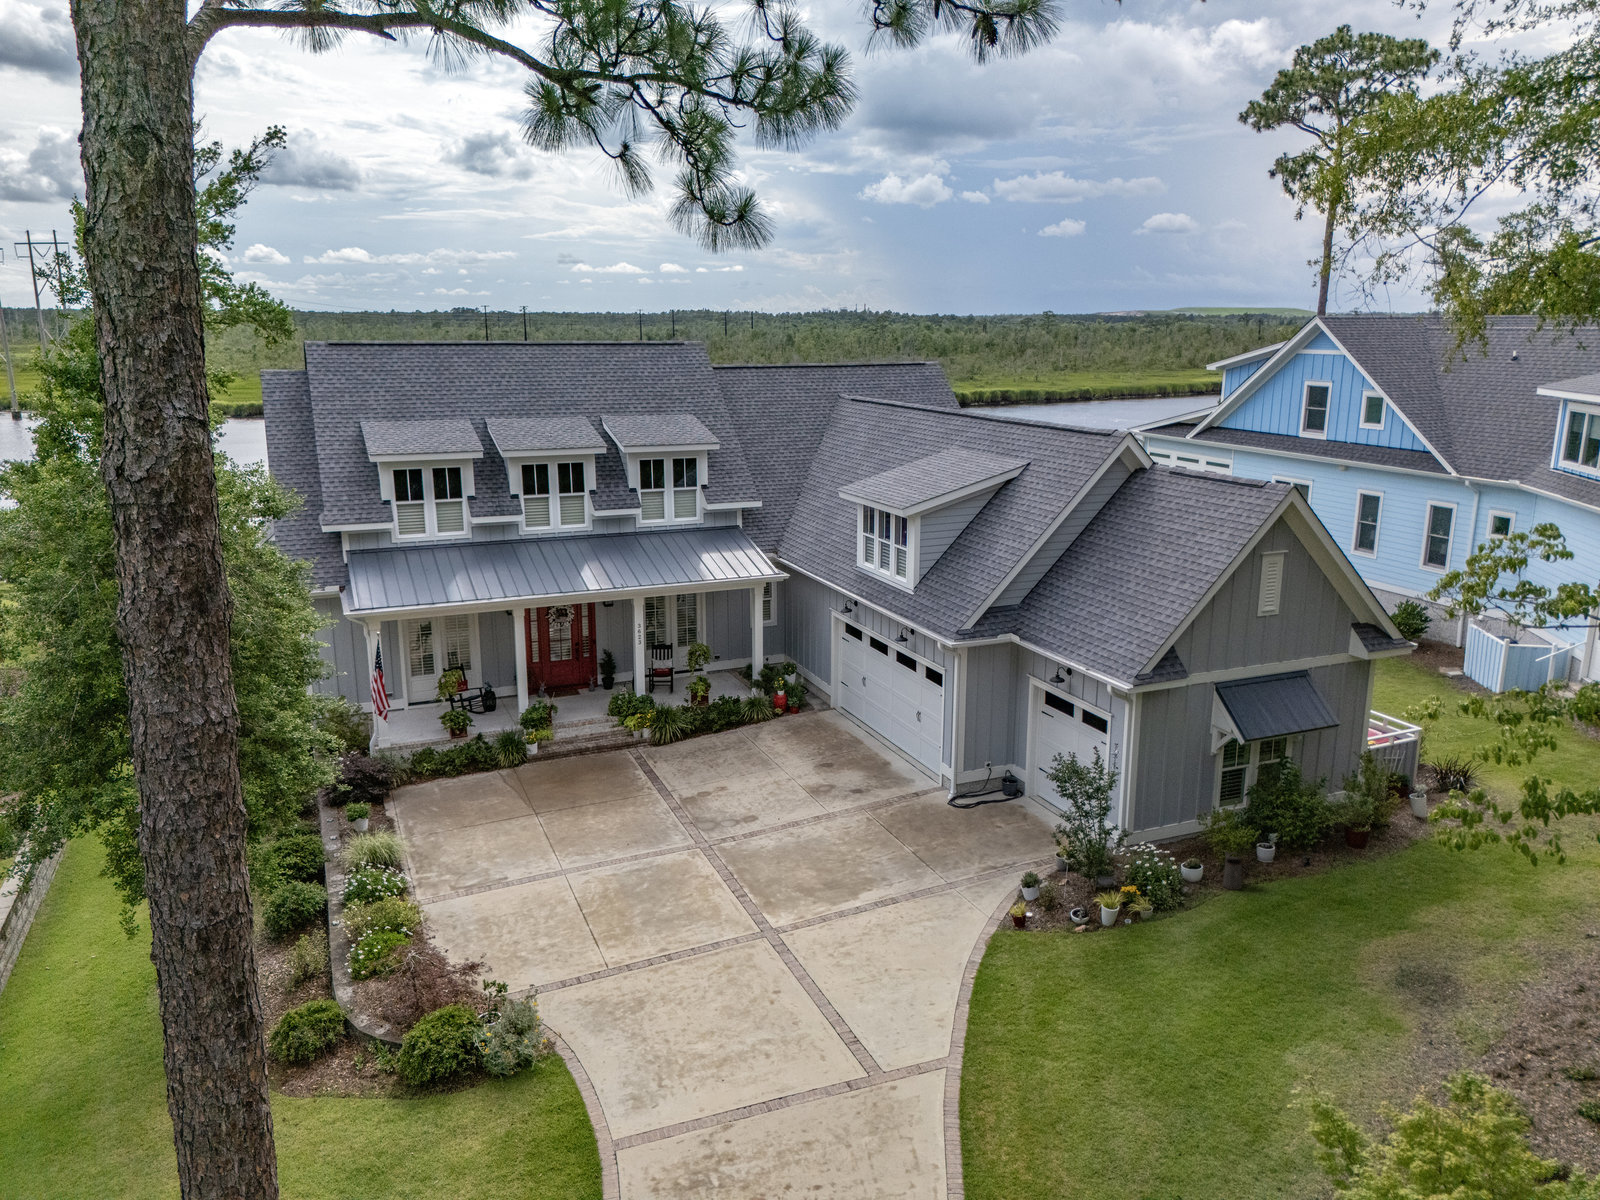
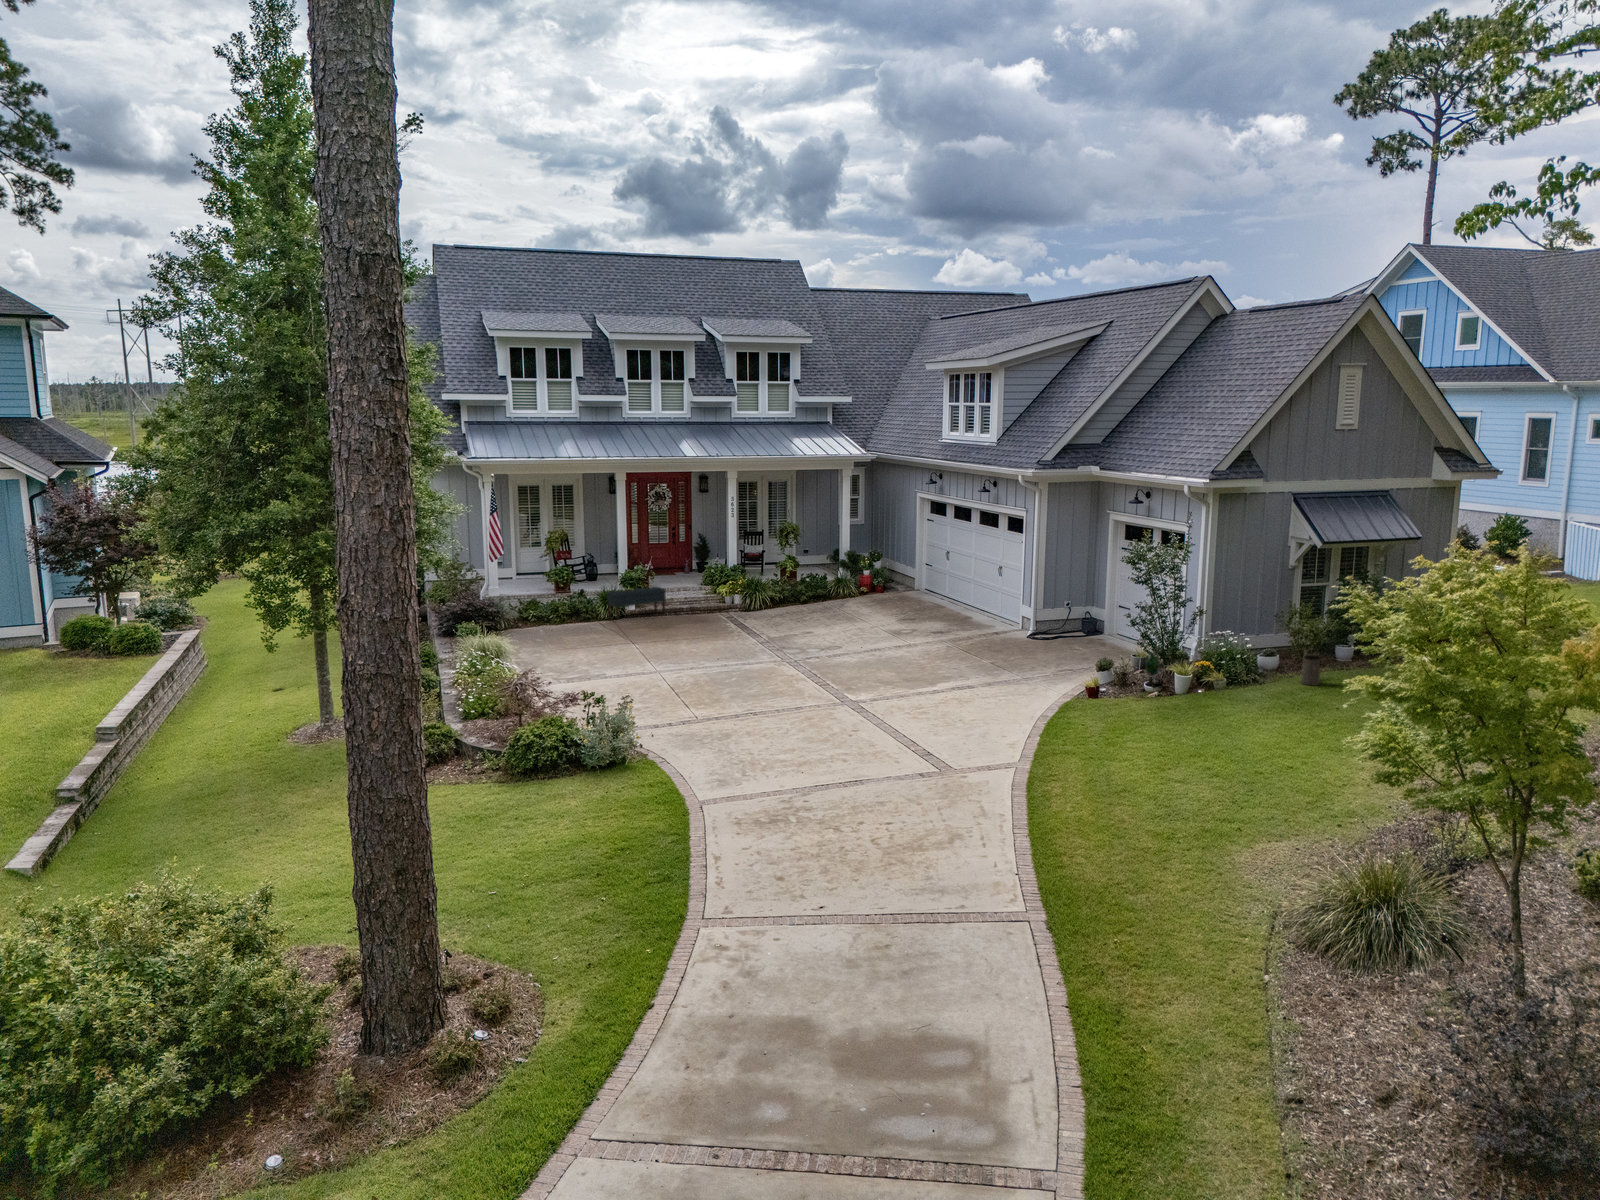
bench: none [508,730,572,773] -> present [607,587,666,619]
decorative plant: none [1067,858,1088,892] -> present [1145,650,1163,685]

